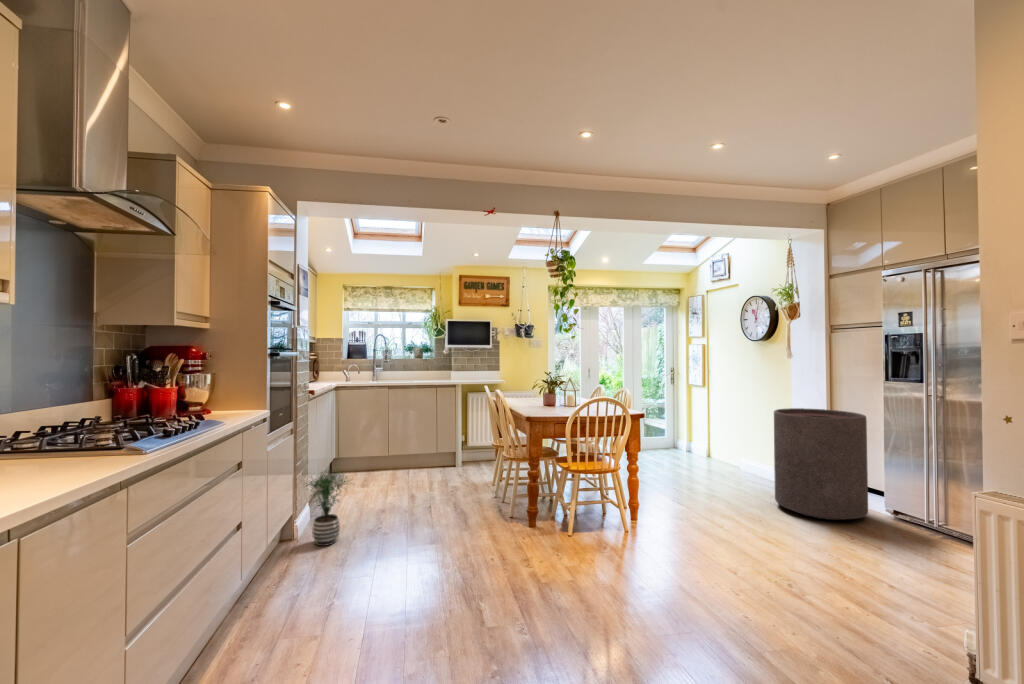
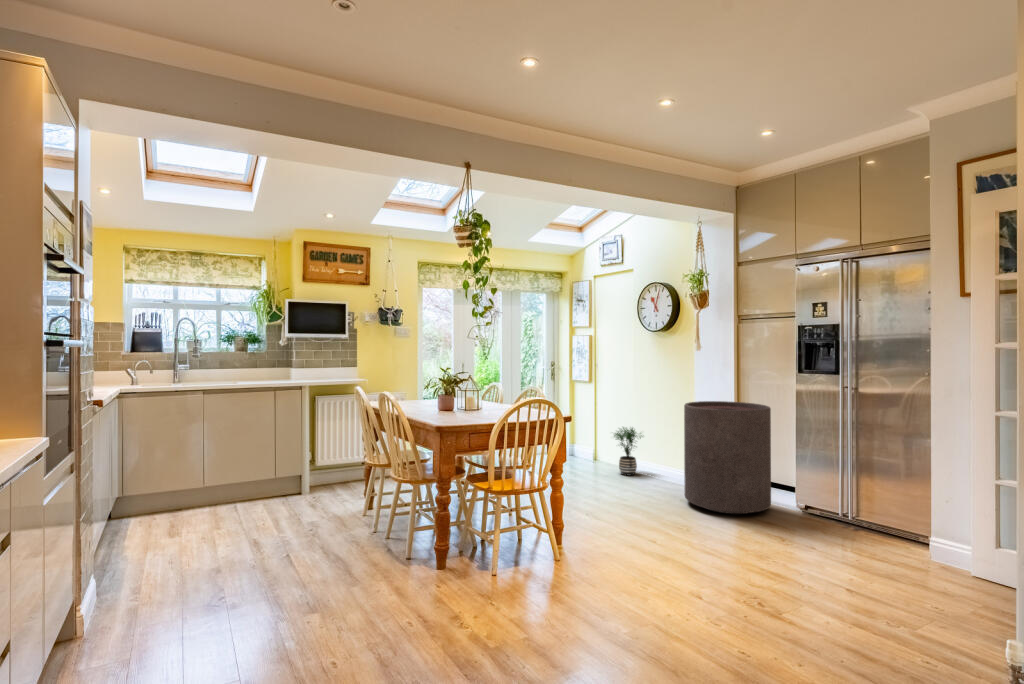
potted plant: present [305,472,347,546] -> present [614,427,641,476]

